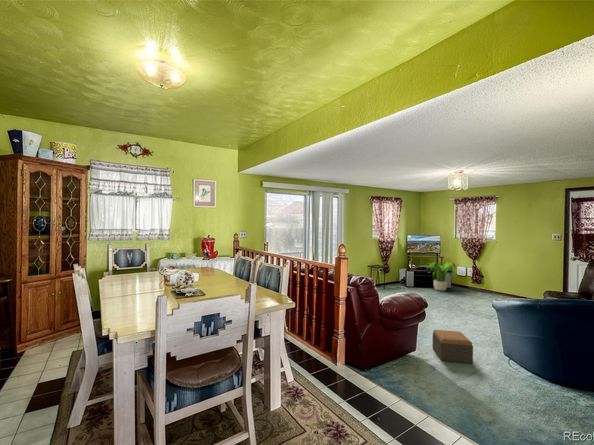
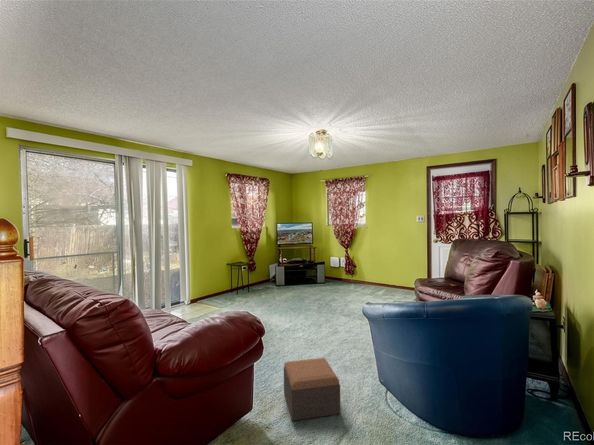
potted plant: present [427,262,455,291] -> none [296,253,330,287]

